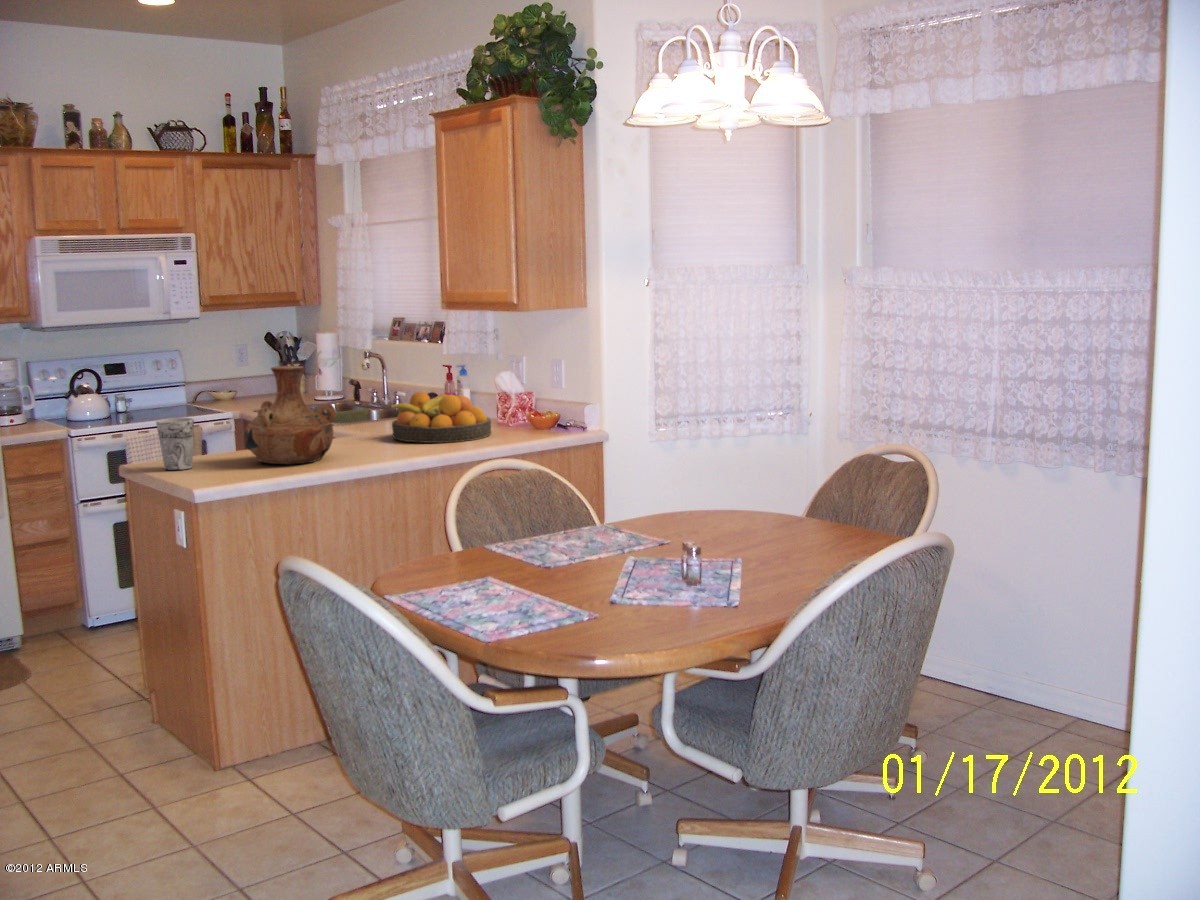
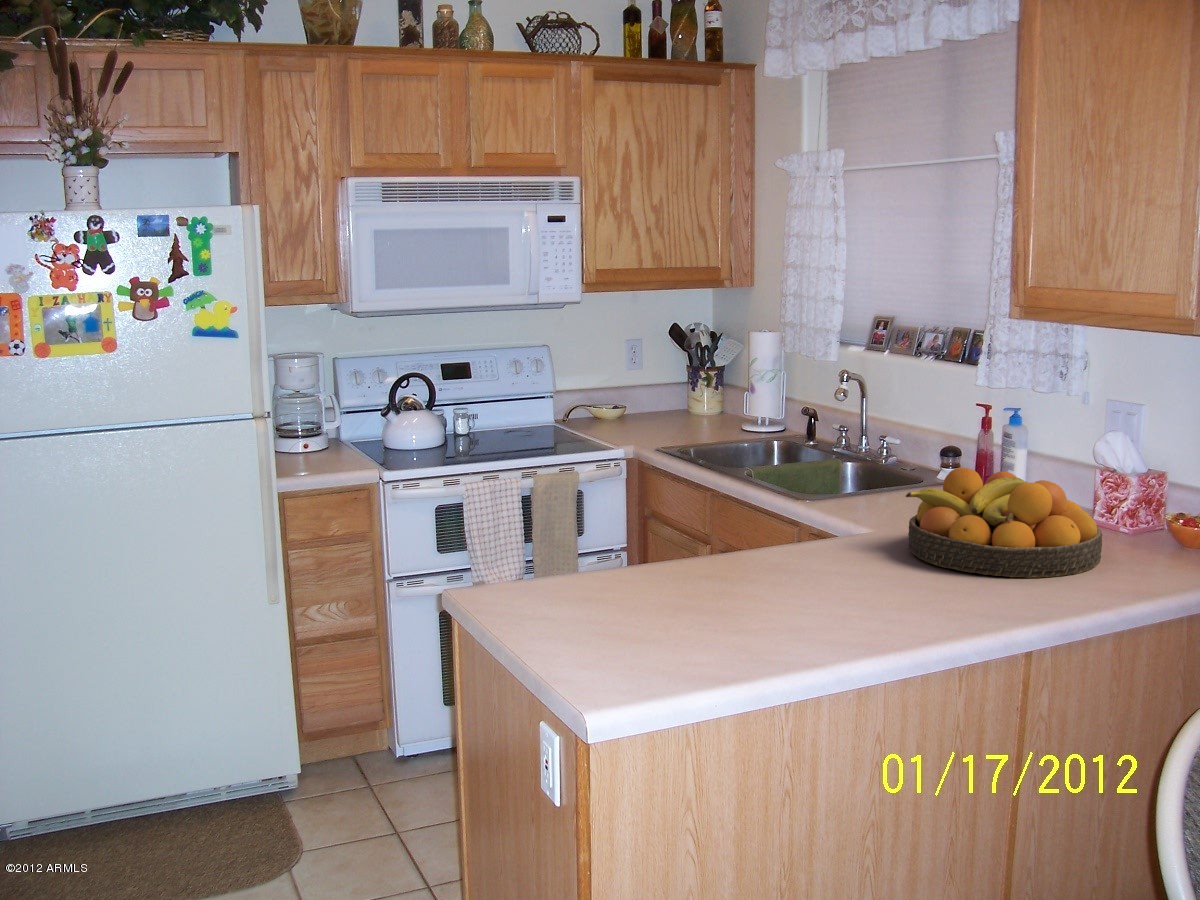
vase: present [244,366,336,464] -> none [653,426,827,624]
cup: present [156,418,194,470] -> none [499,514,566,616]

